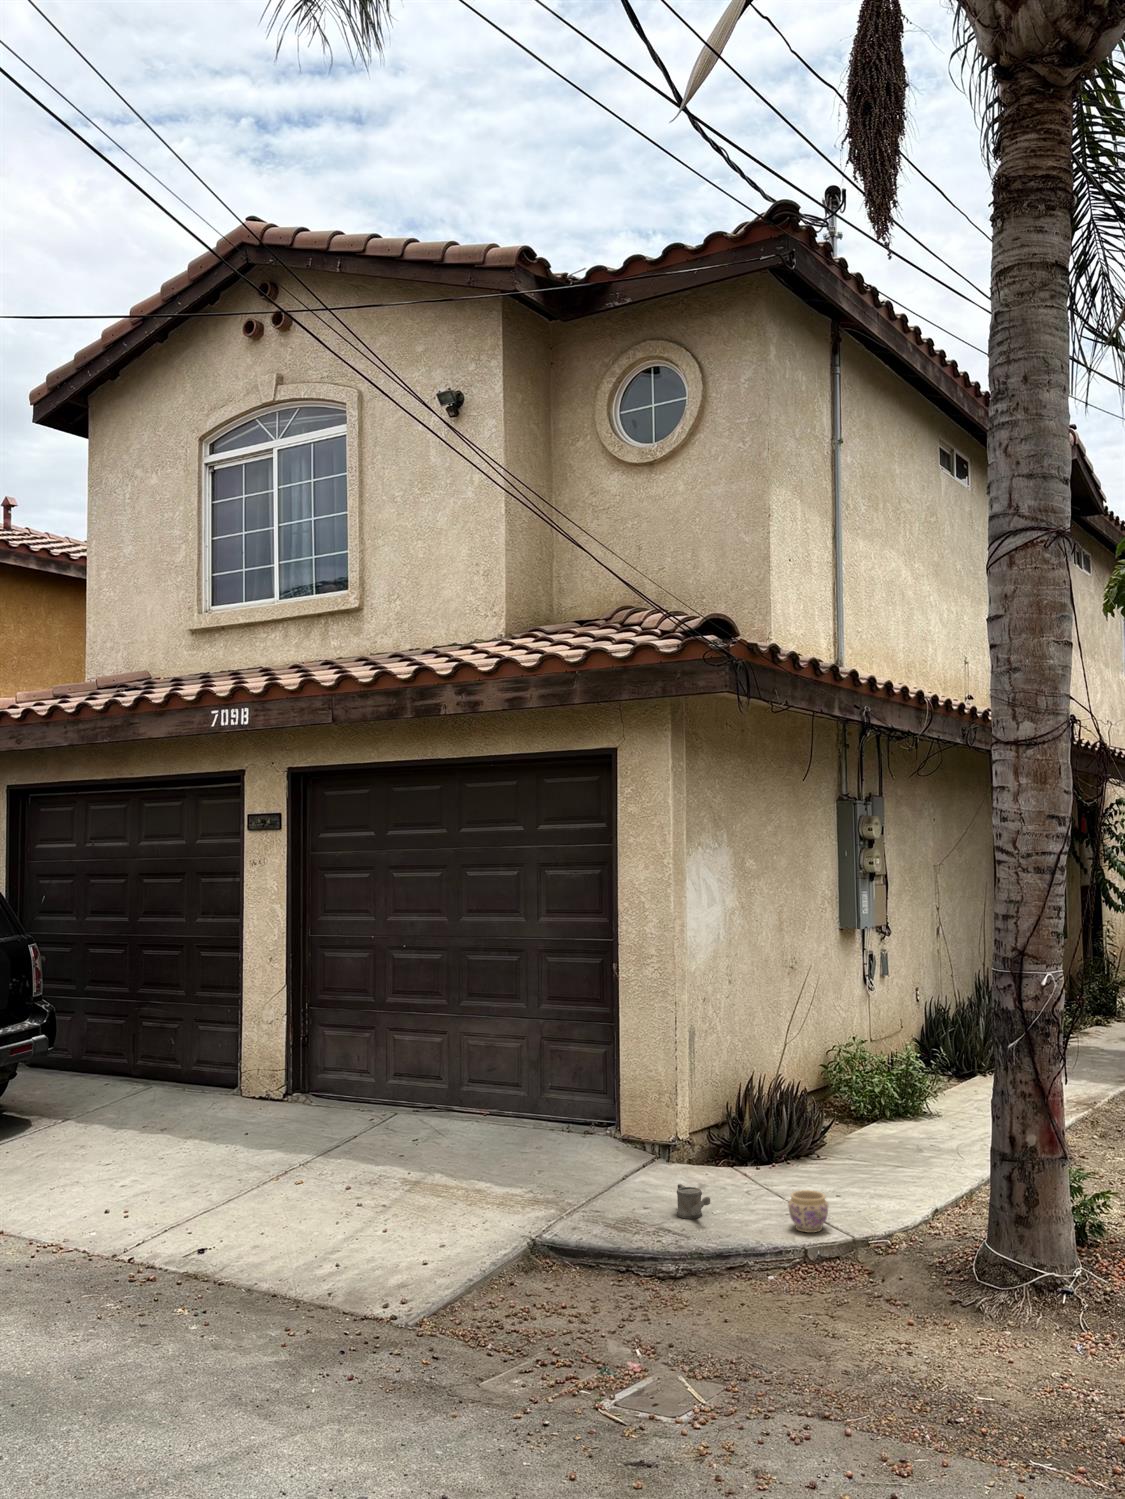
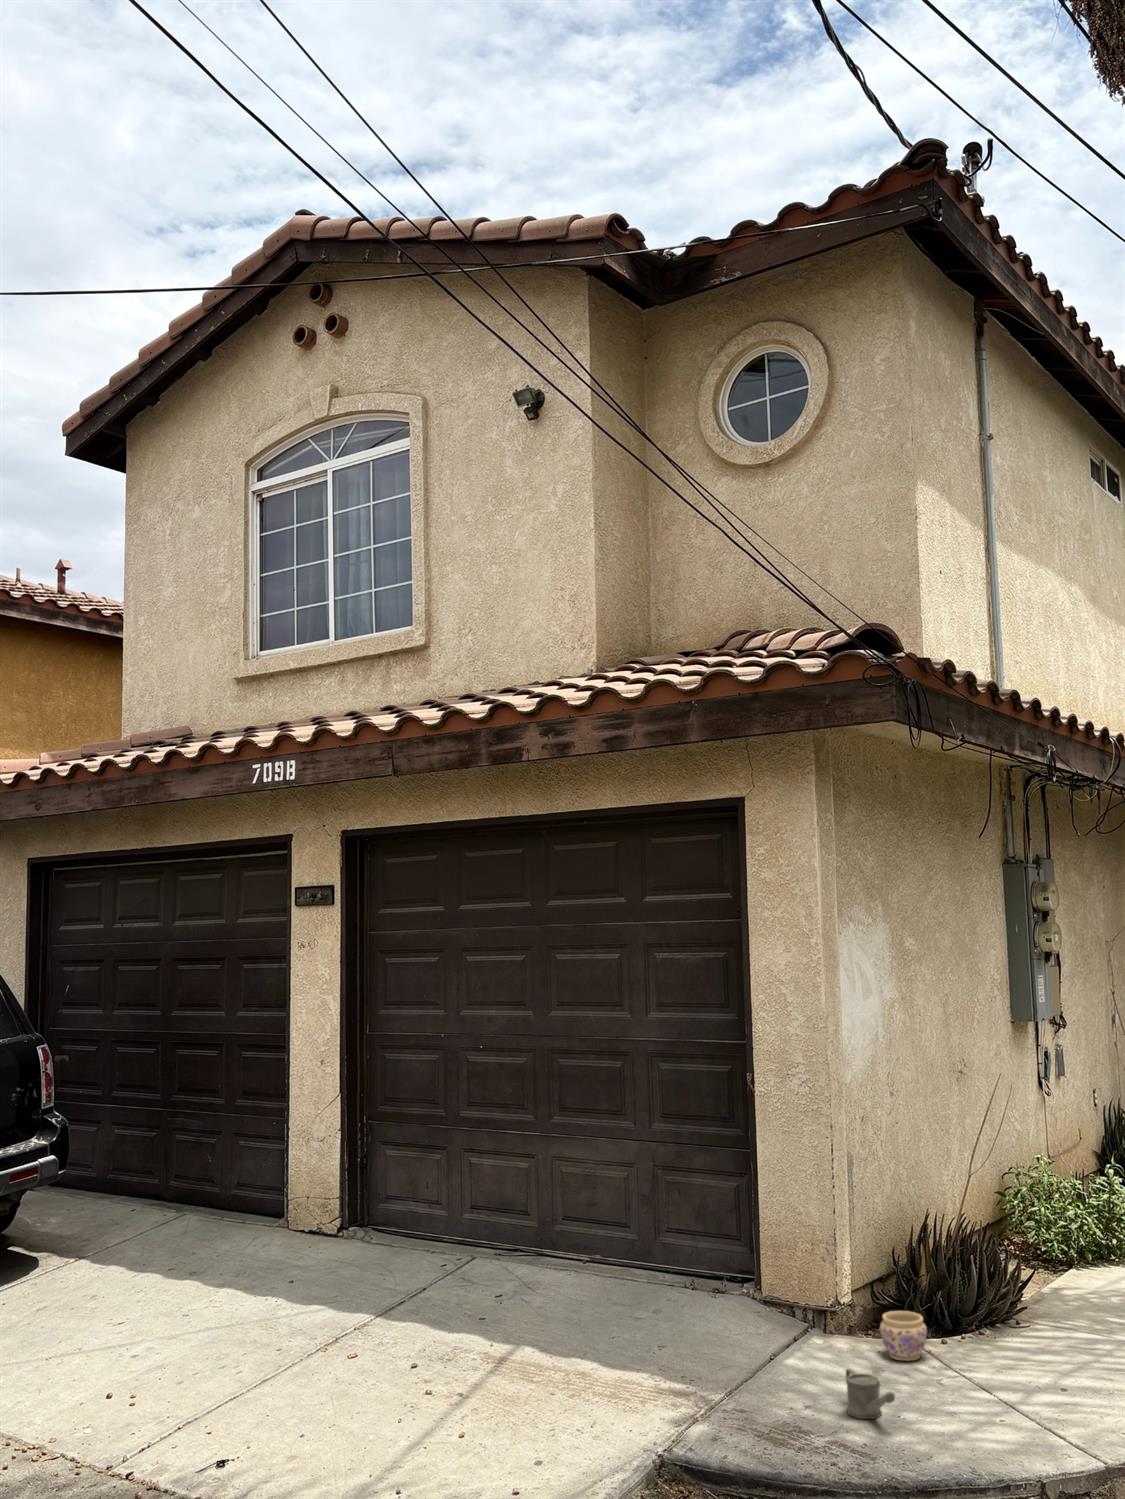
planter: present [788,1190,828,1233] -> present [880,1311,927,1361]

